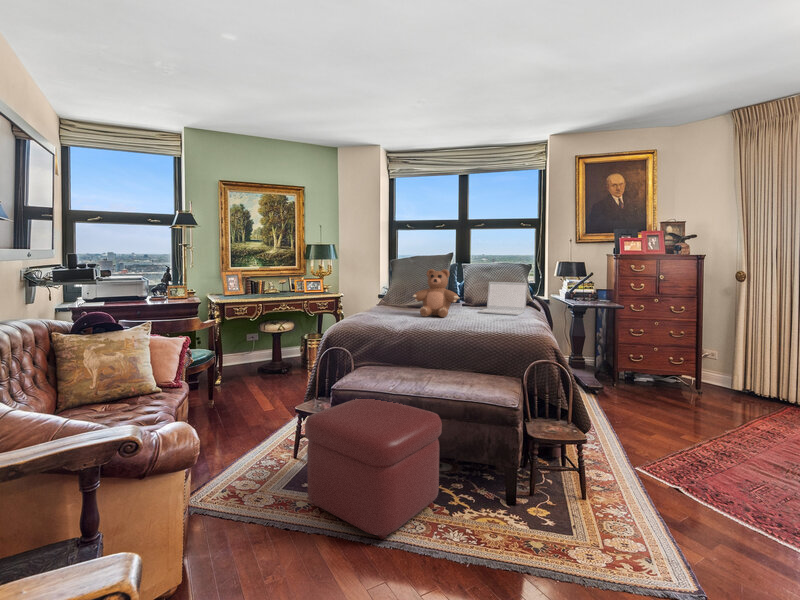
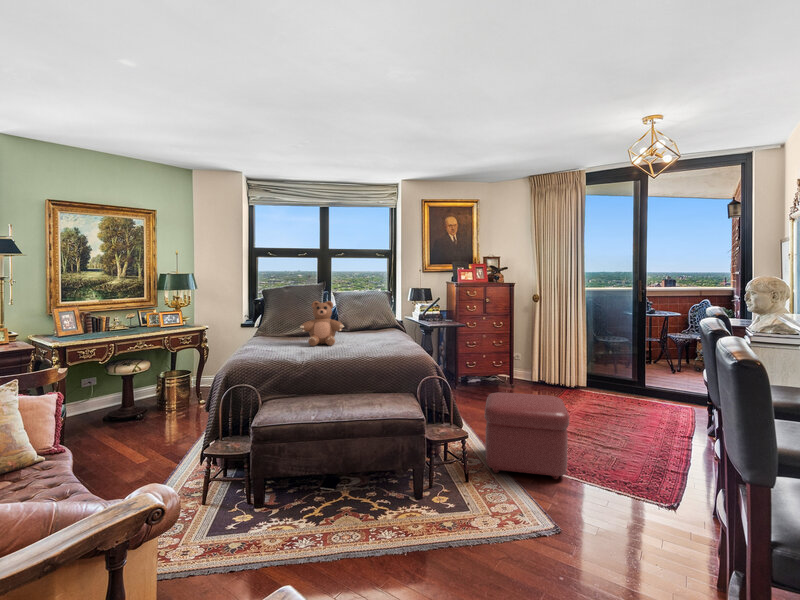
laptop: present [478,282,527,315] -> none [357,309,396,339]
ottoman: present [305,399,442,539] -> present [485,392,569,479]

